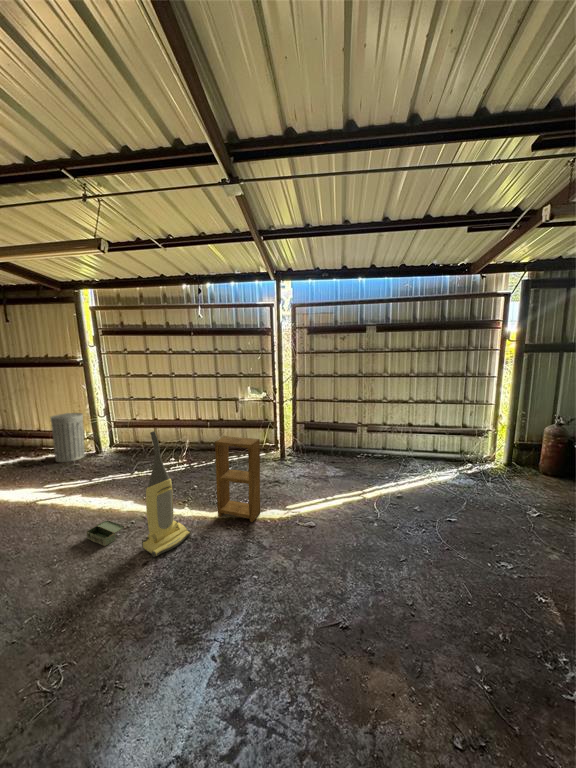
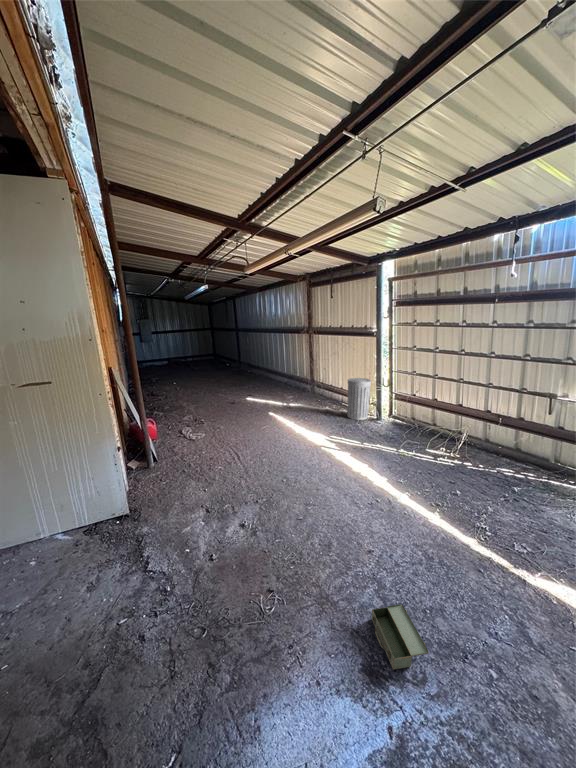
vacuum cleaner: present [142,431,191,557] -> none [375,418,428,553]
shelving unit: present [215,436,260,522] -> none [472,449,570,591]
toolbox: present [87,521,124,546] -> present [372,604,429,670]

